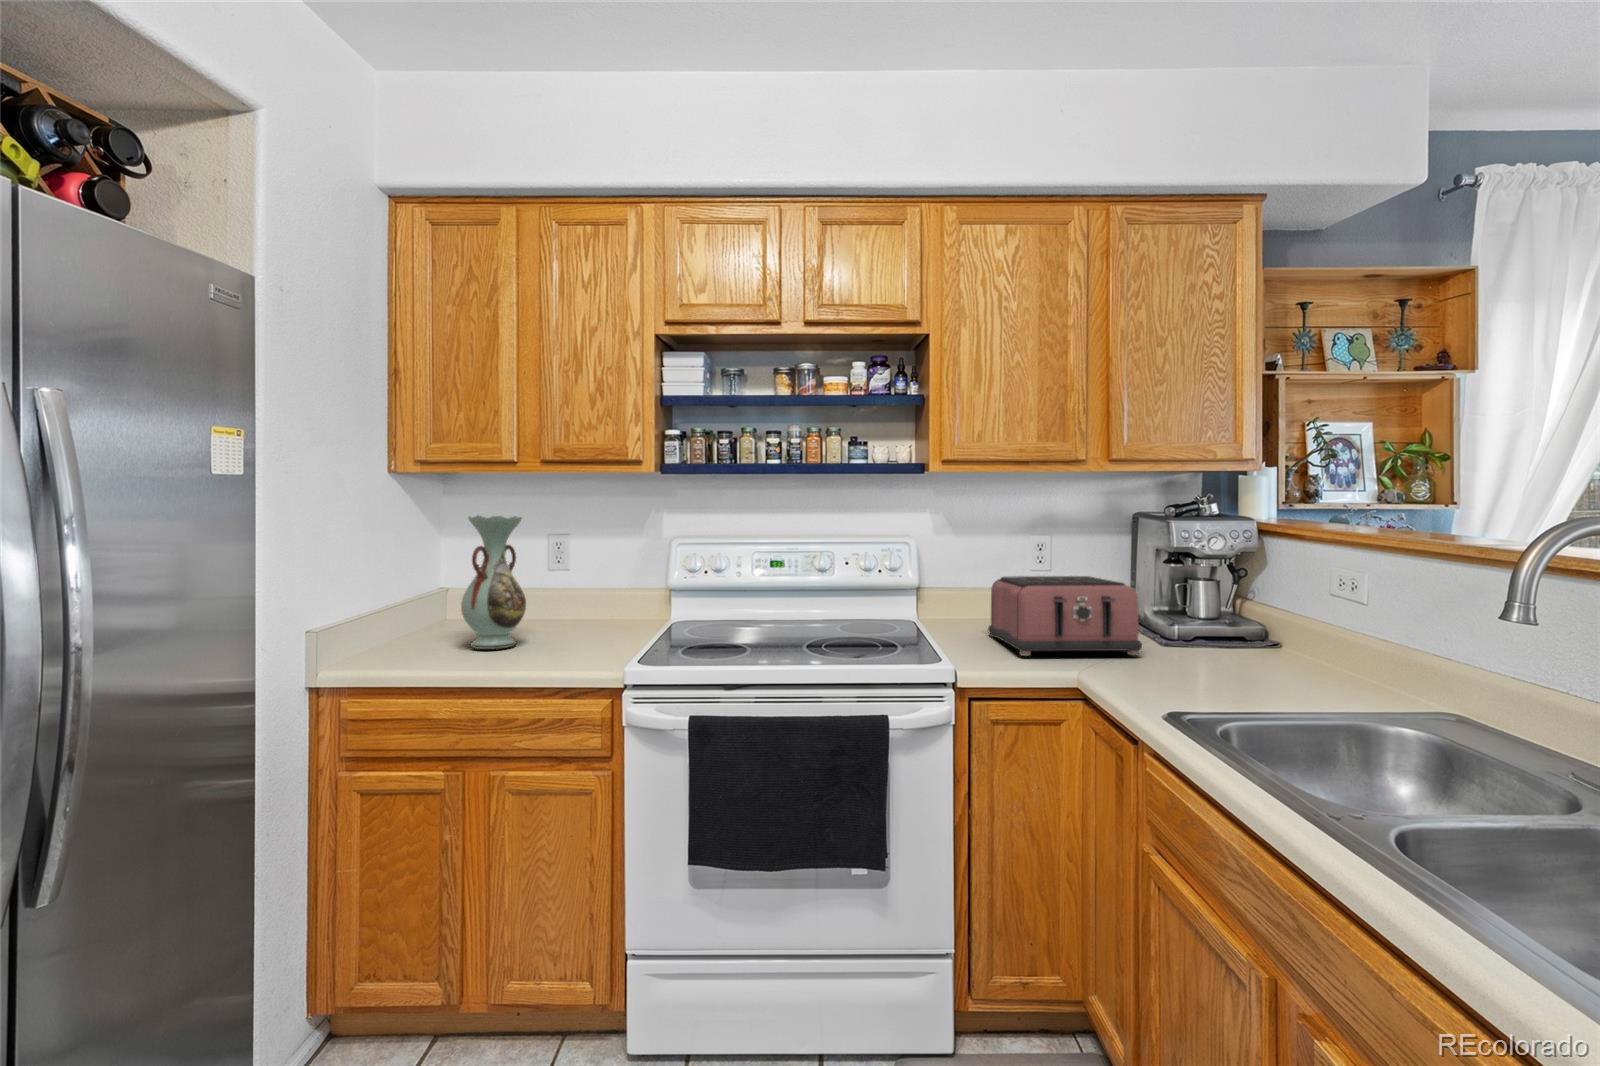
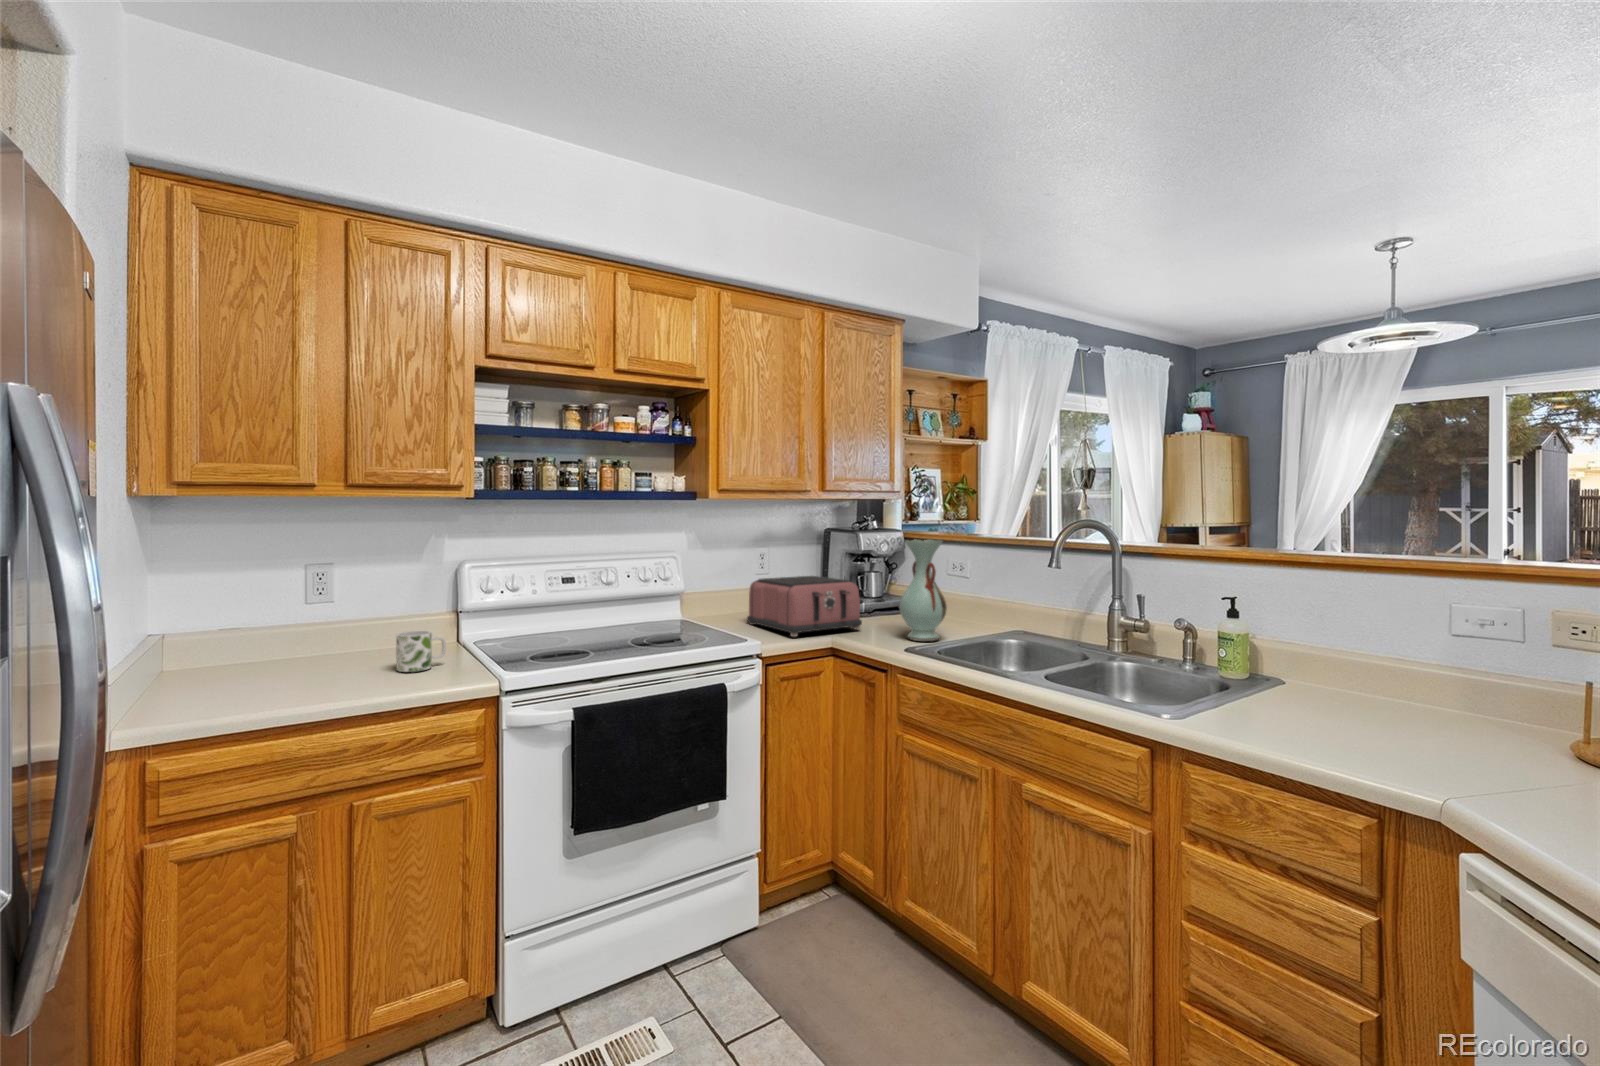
decorative vase: present [461,516,526,649] -> present [900,539,947,641]
mug: none [564,611,612,651] -> present [396,631,446,672]

